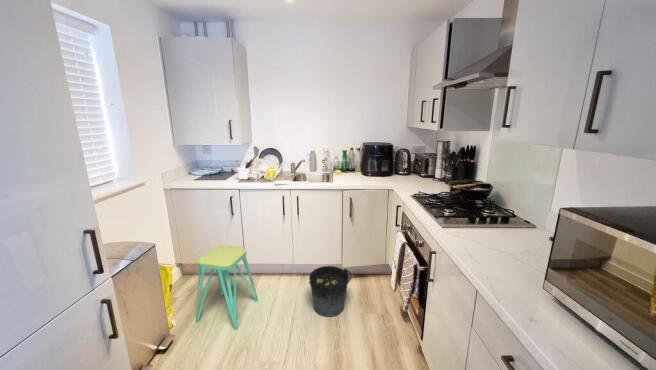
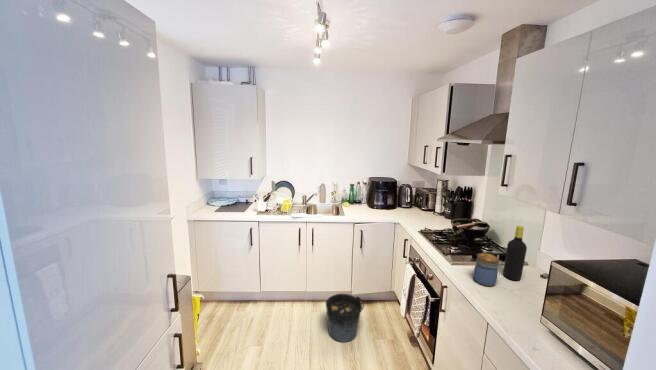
bottle: none [504,177,533,244] -> present [504,226,527,281]
jar: none [465,211,500,250] -> present [473,253,502,286]
stool: present [196,245,258,329] -> none [220,275,276,356]

